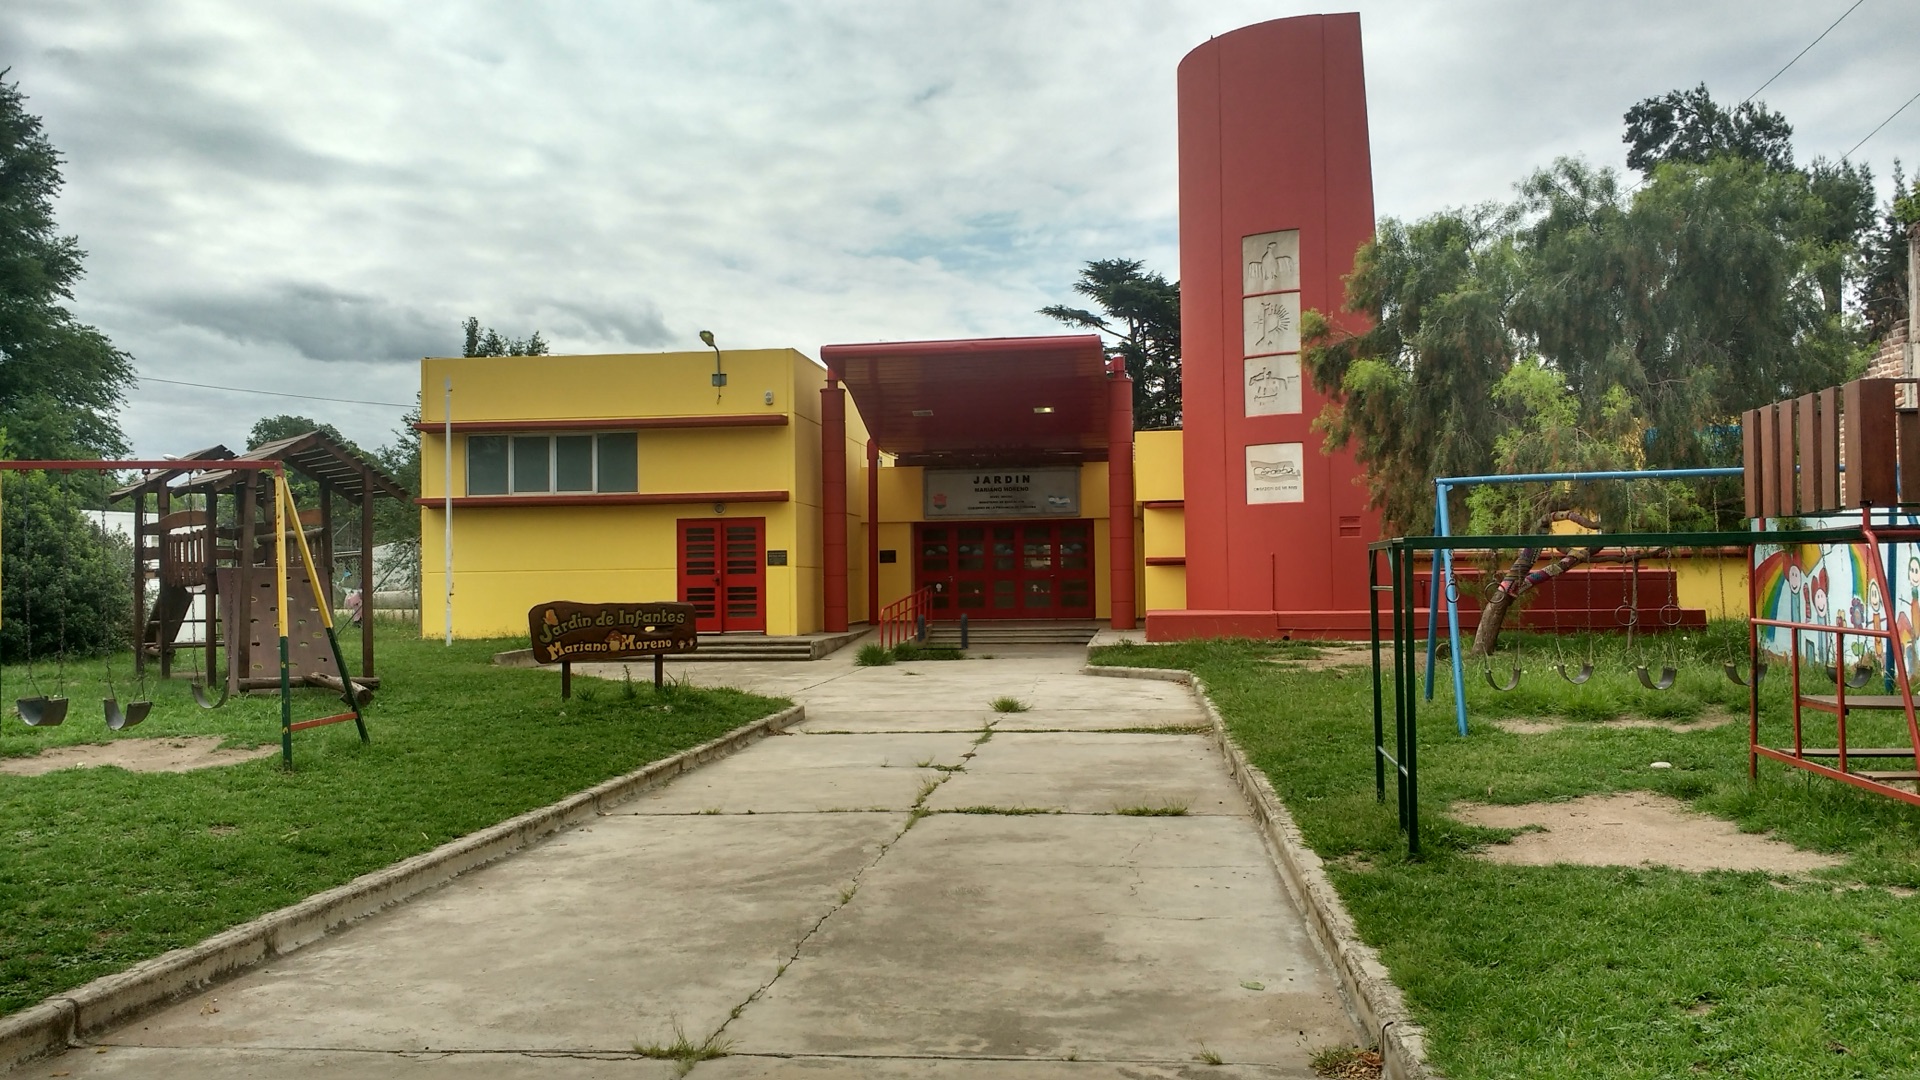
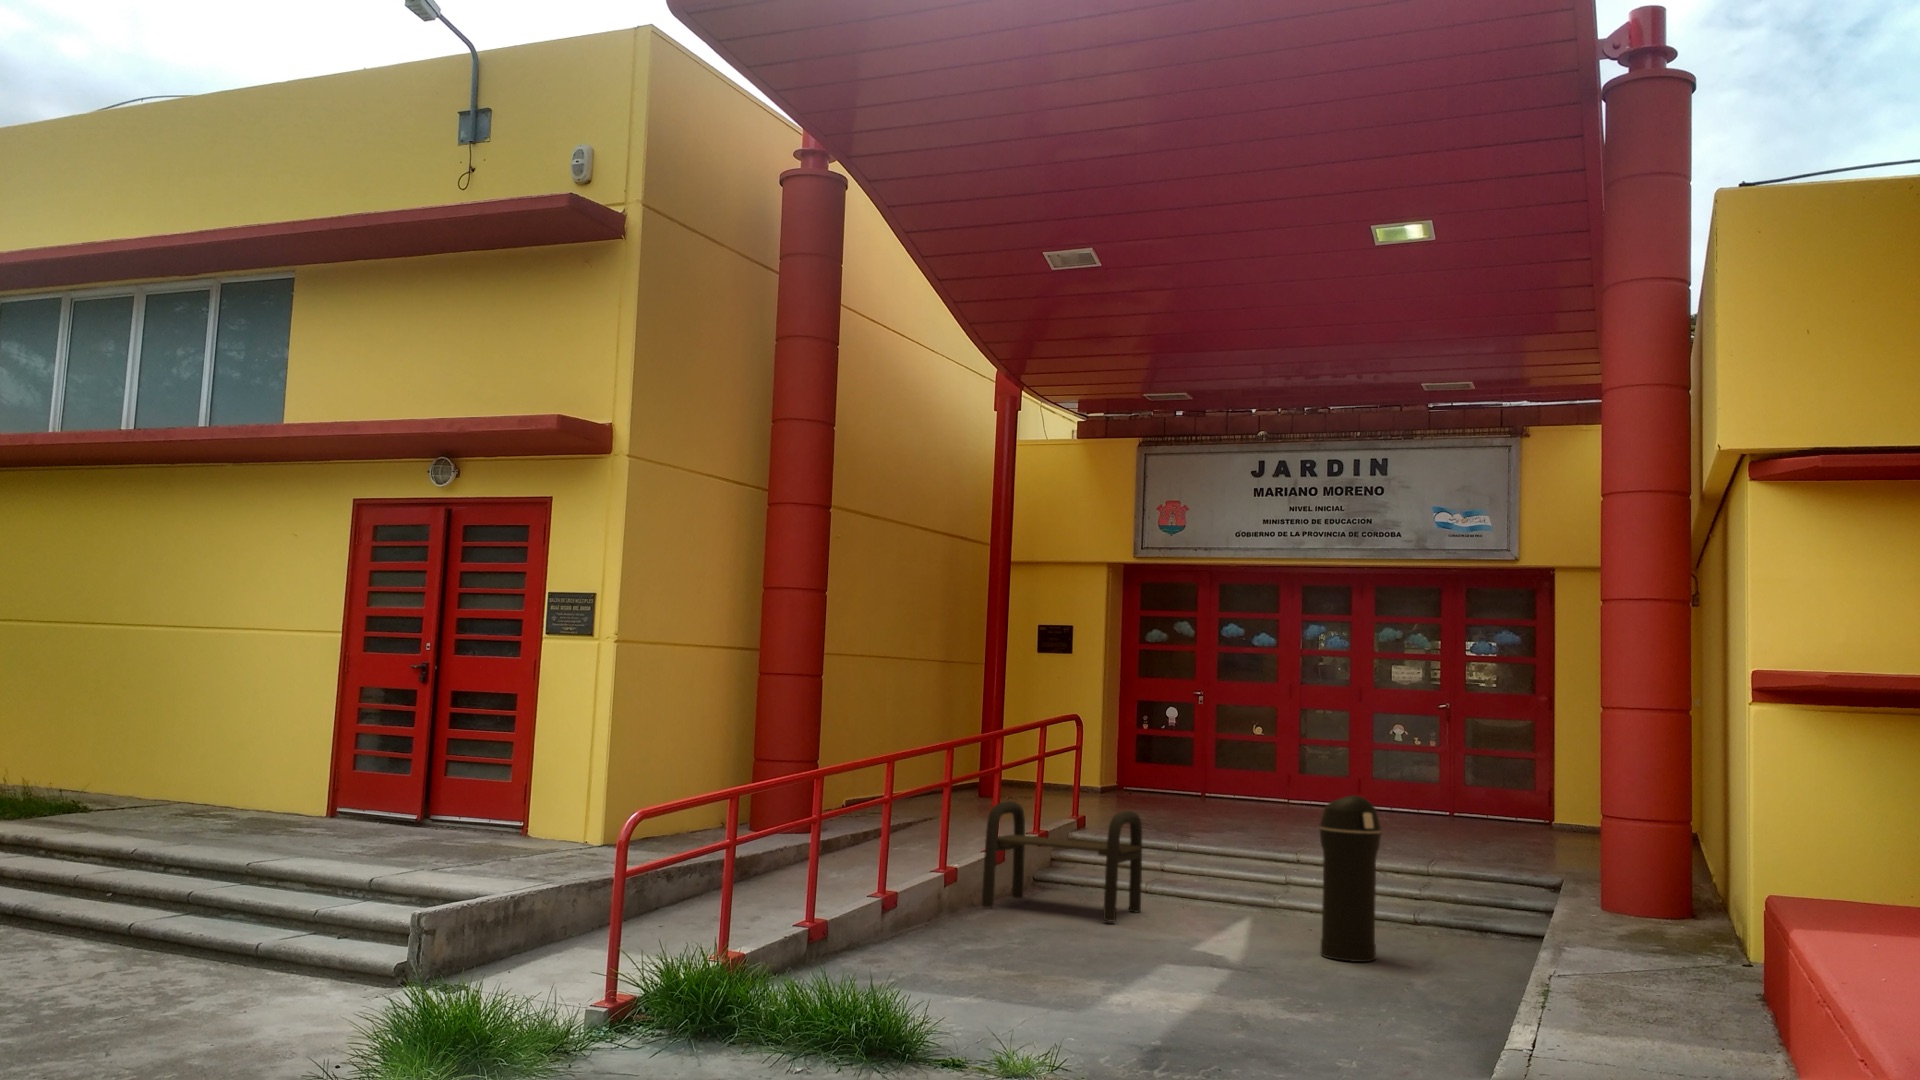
trash can: none [1030,601,1049,650] -> present [1320,795,1381,962]

